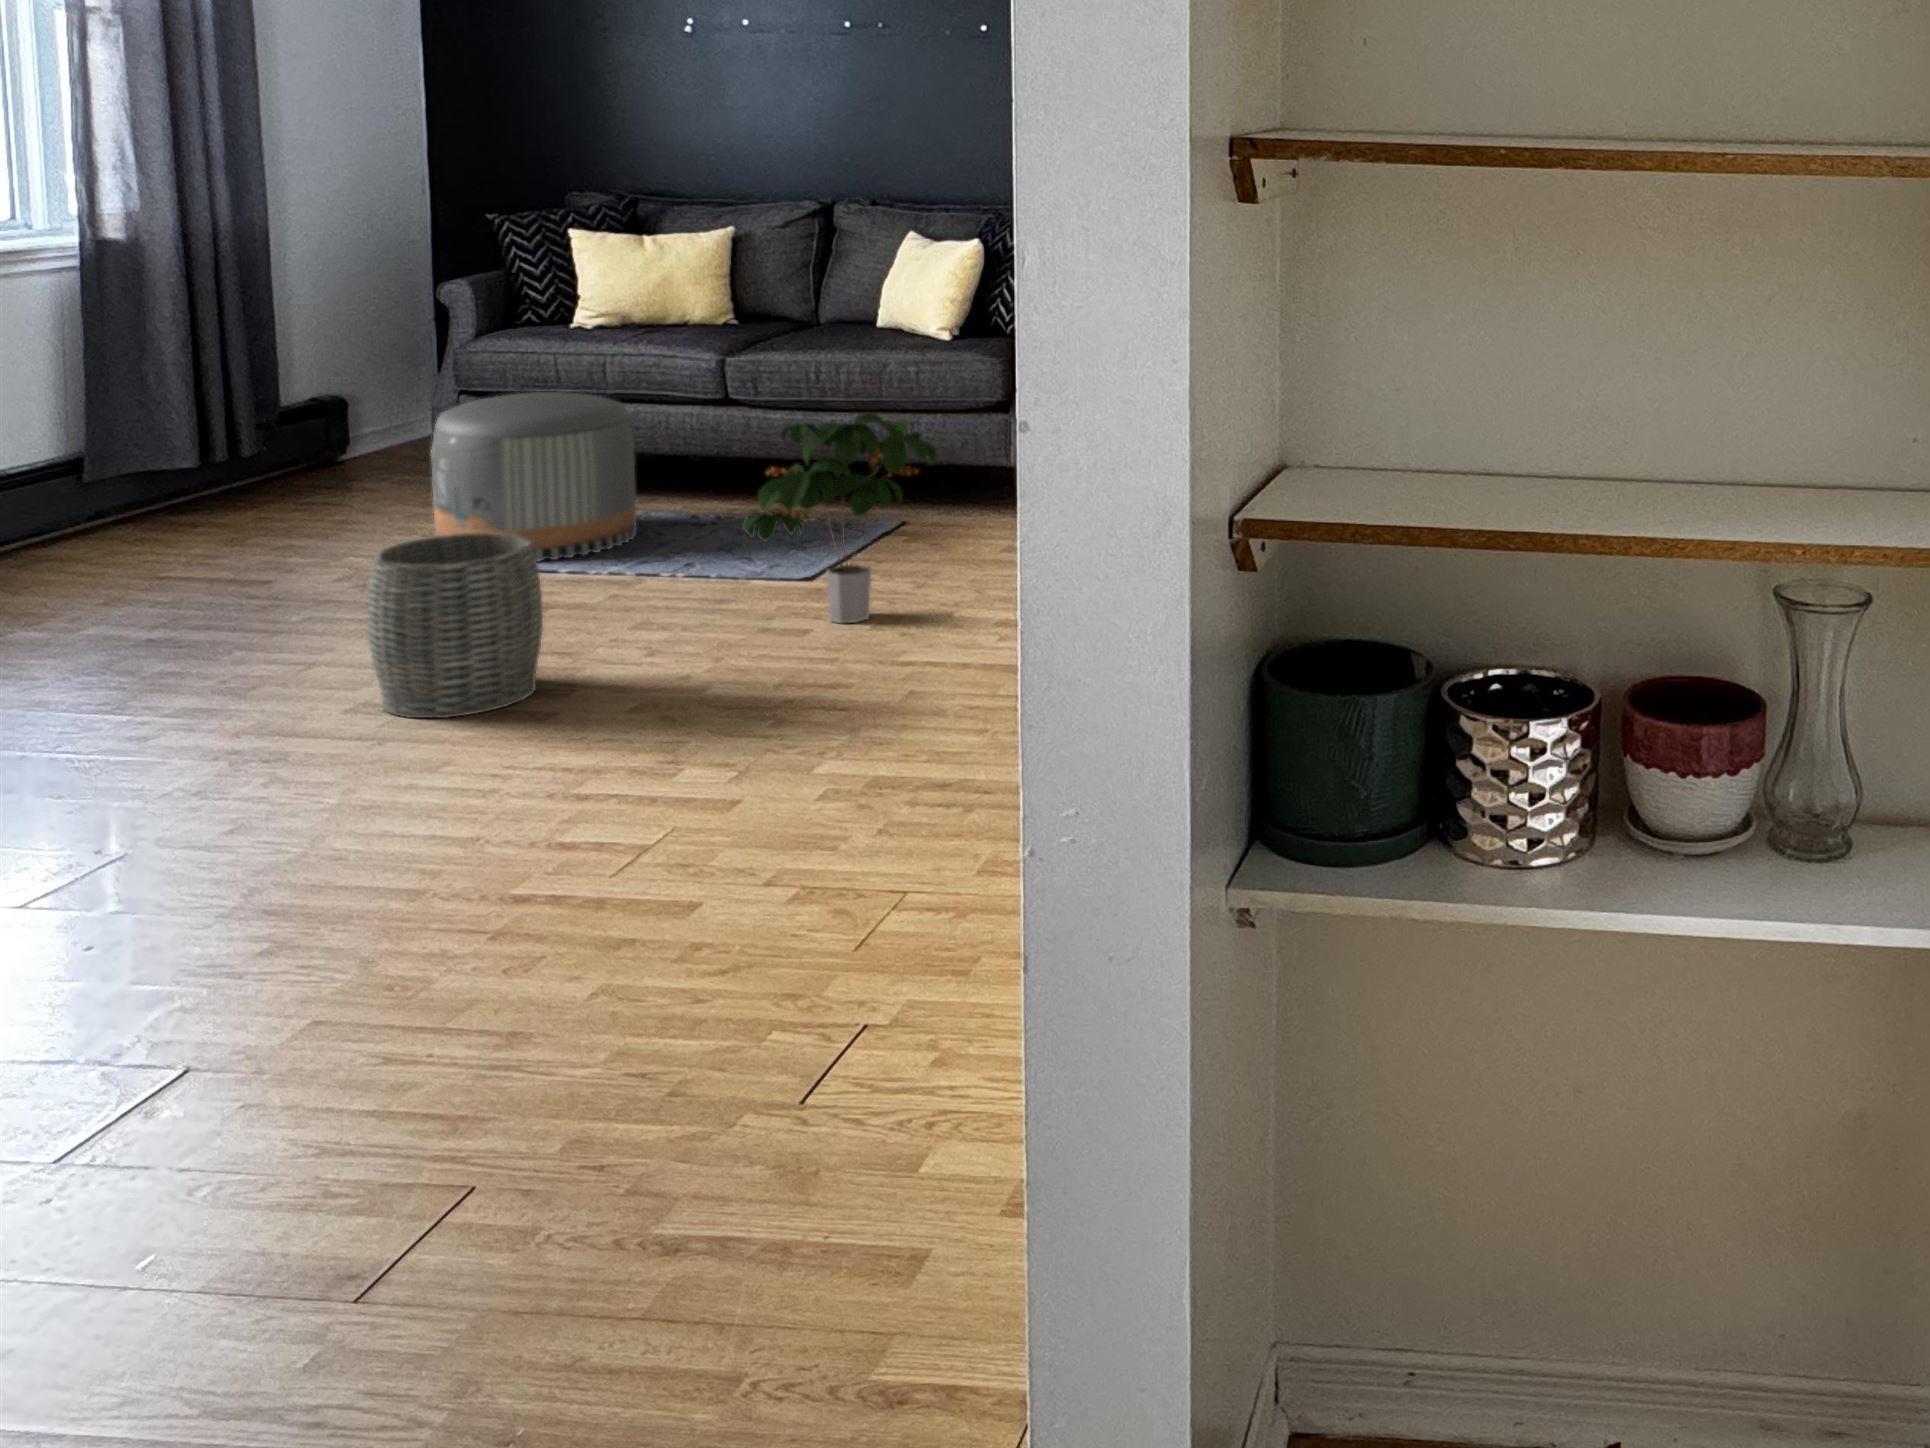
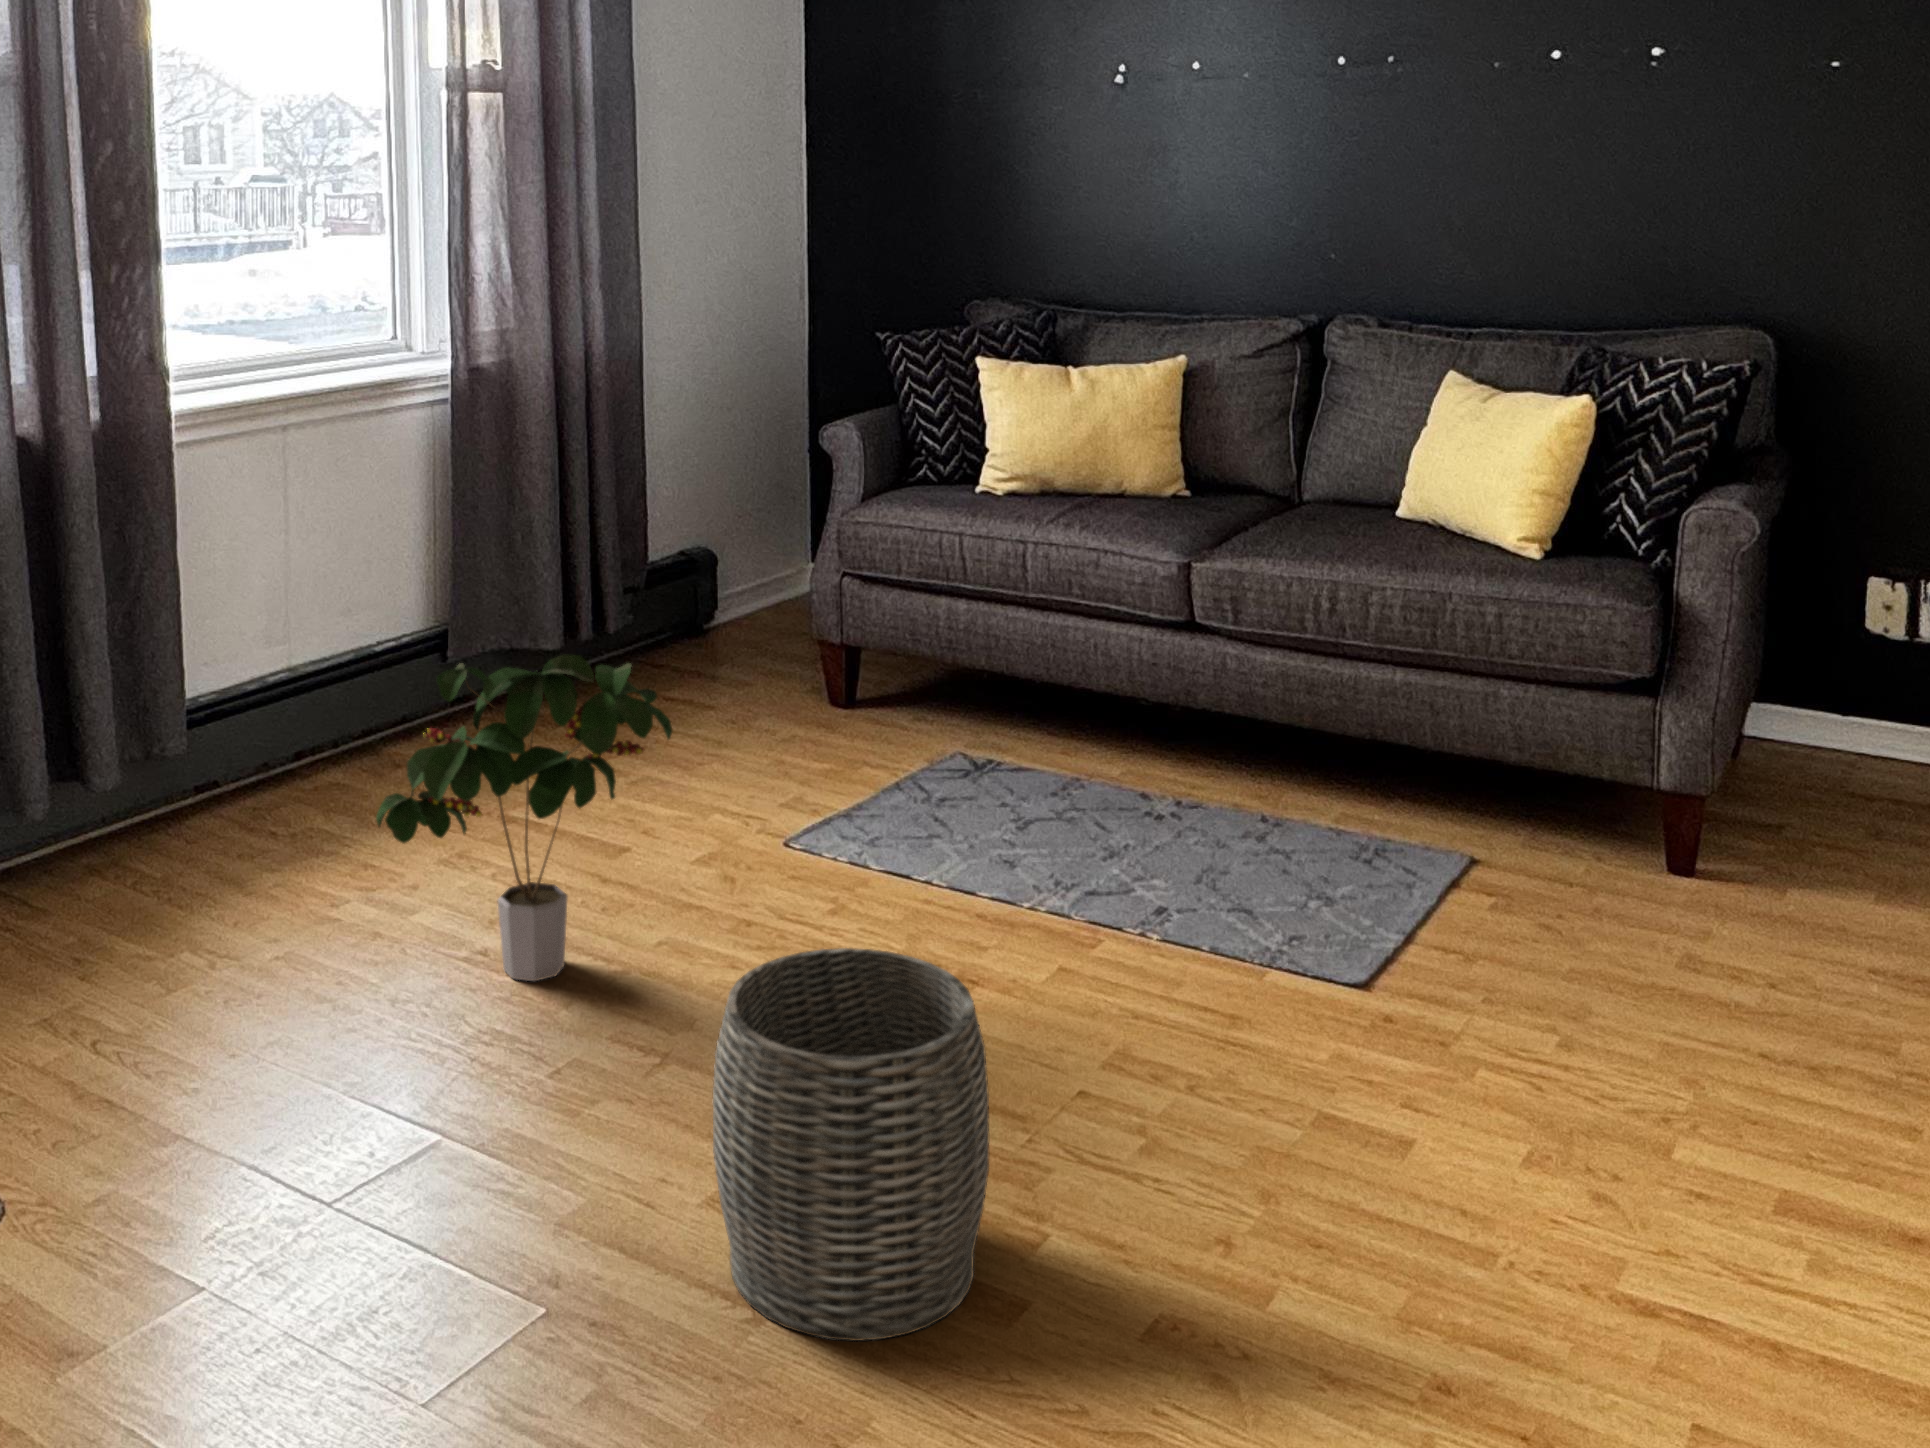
pouf: present [431,392,637,562] -> none [813,603,1076,874]
potted plant: present [742,412,937,623] -> present [376,655,672,981]

